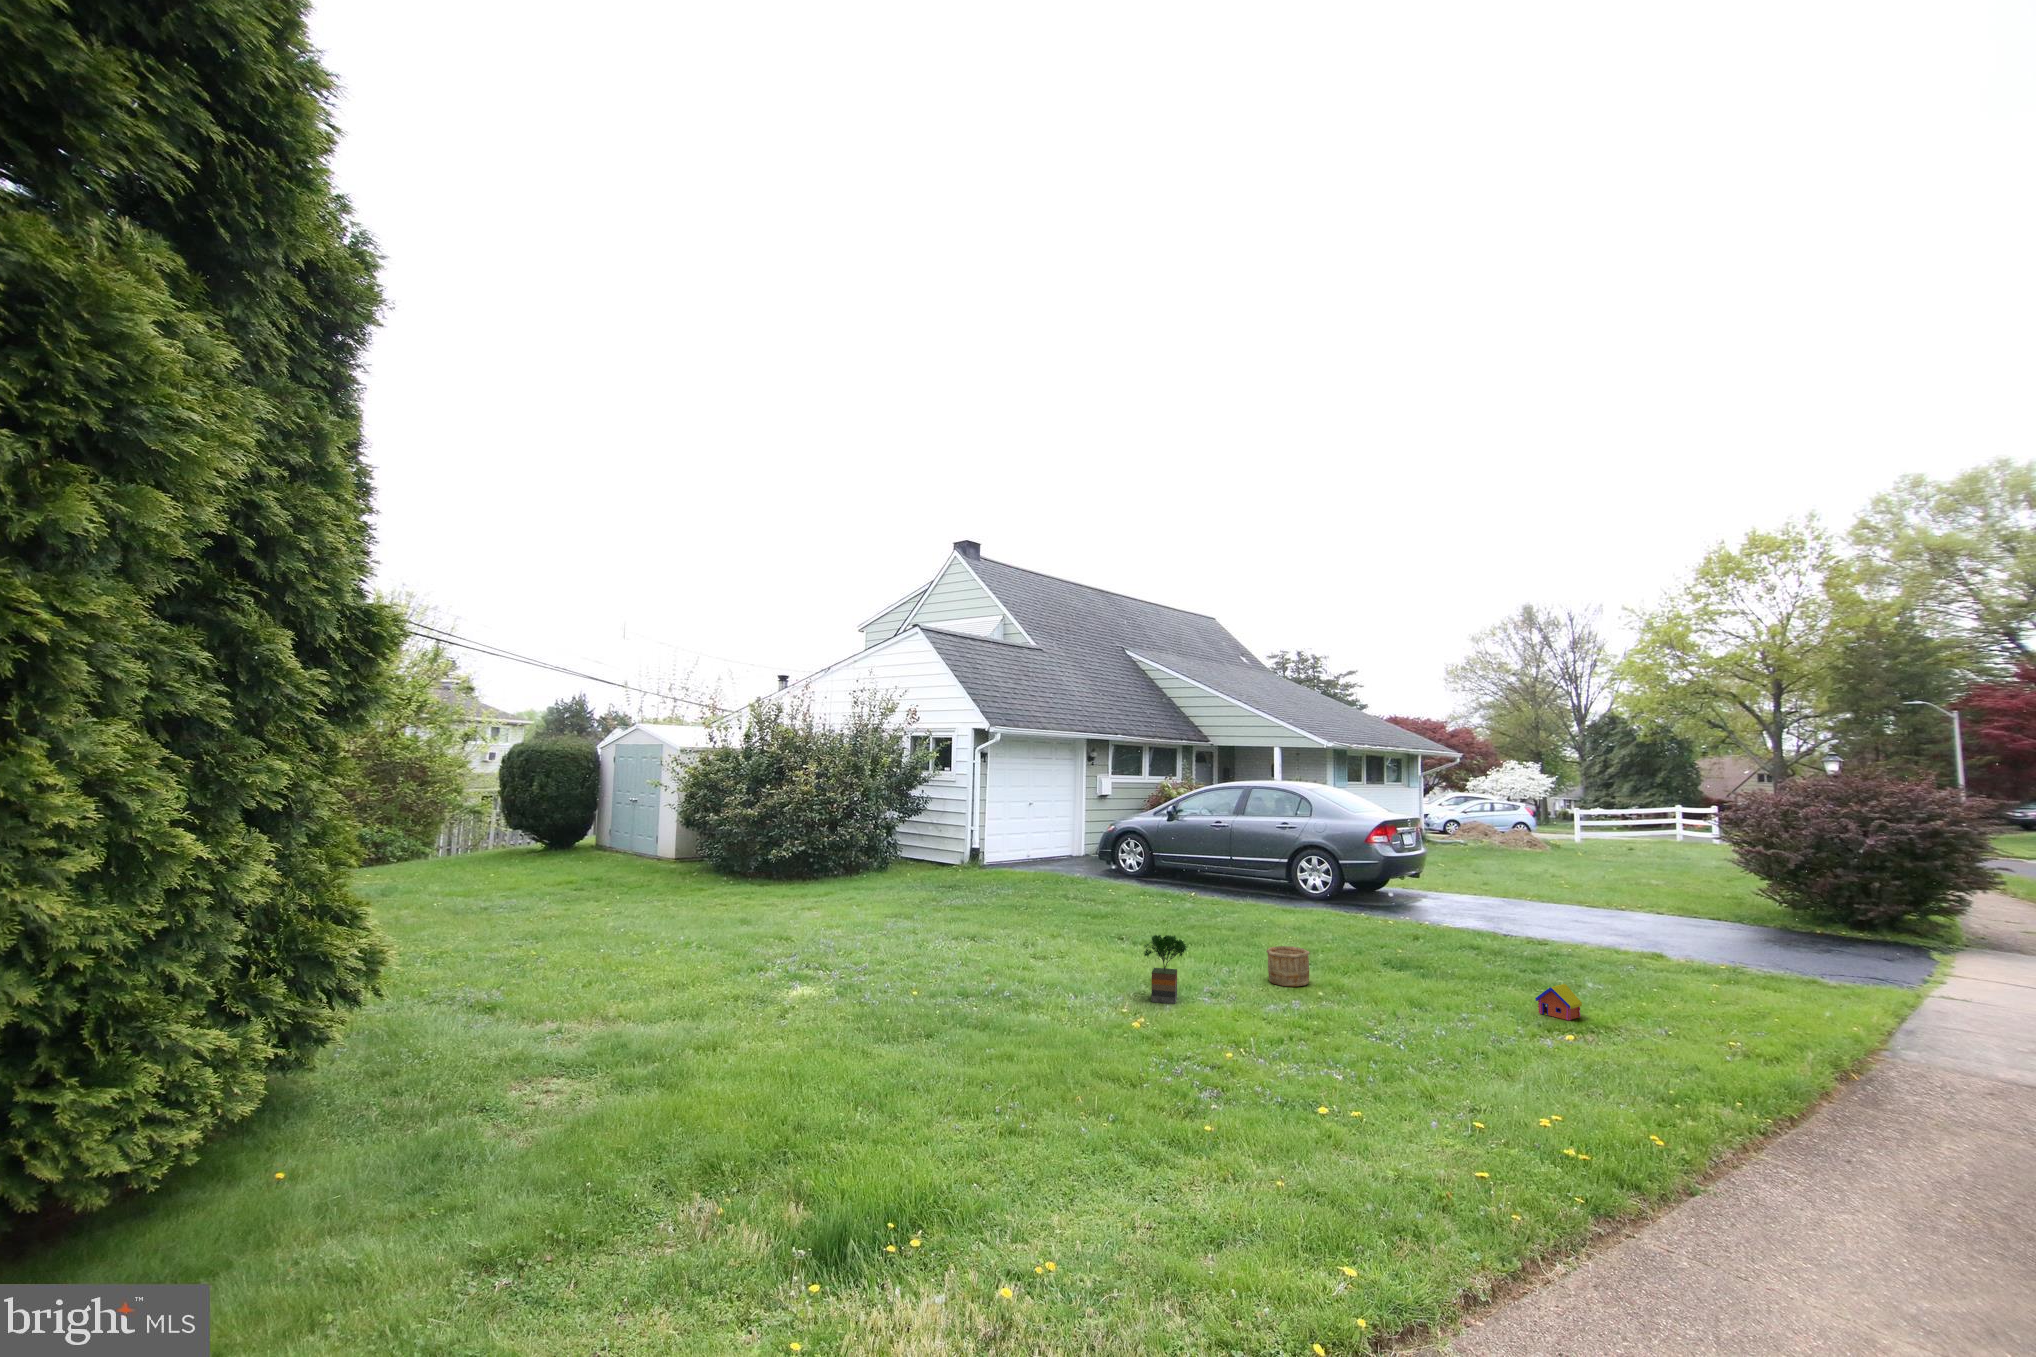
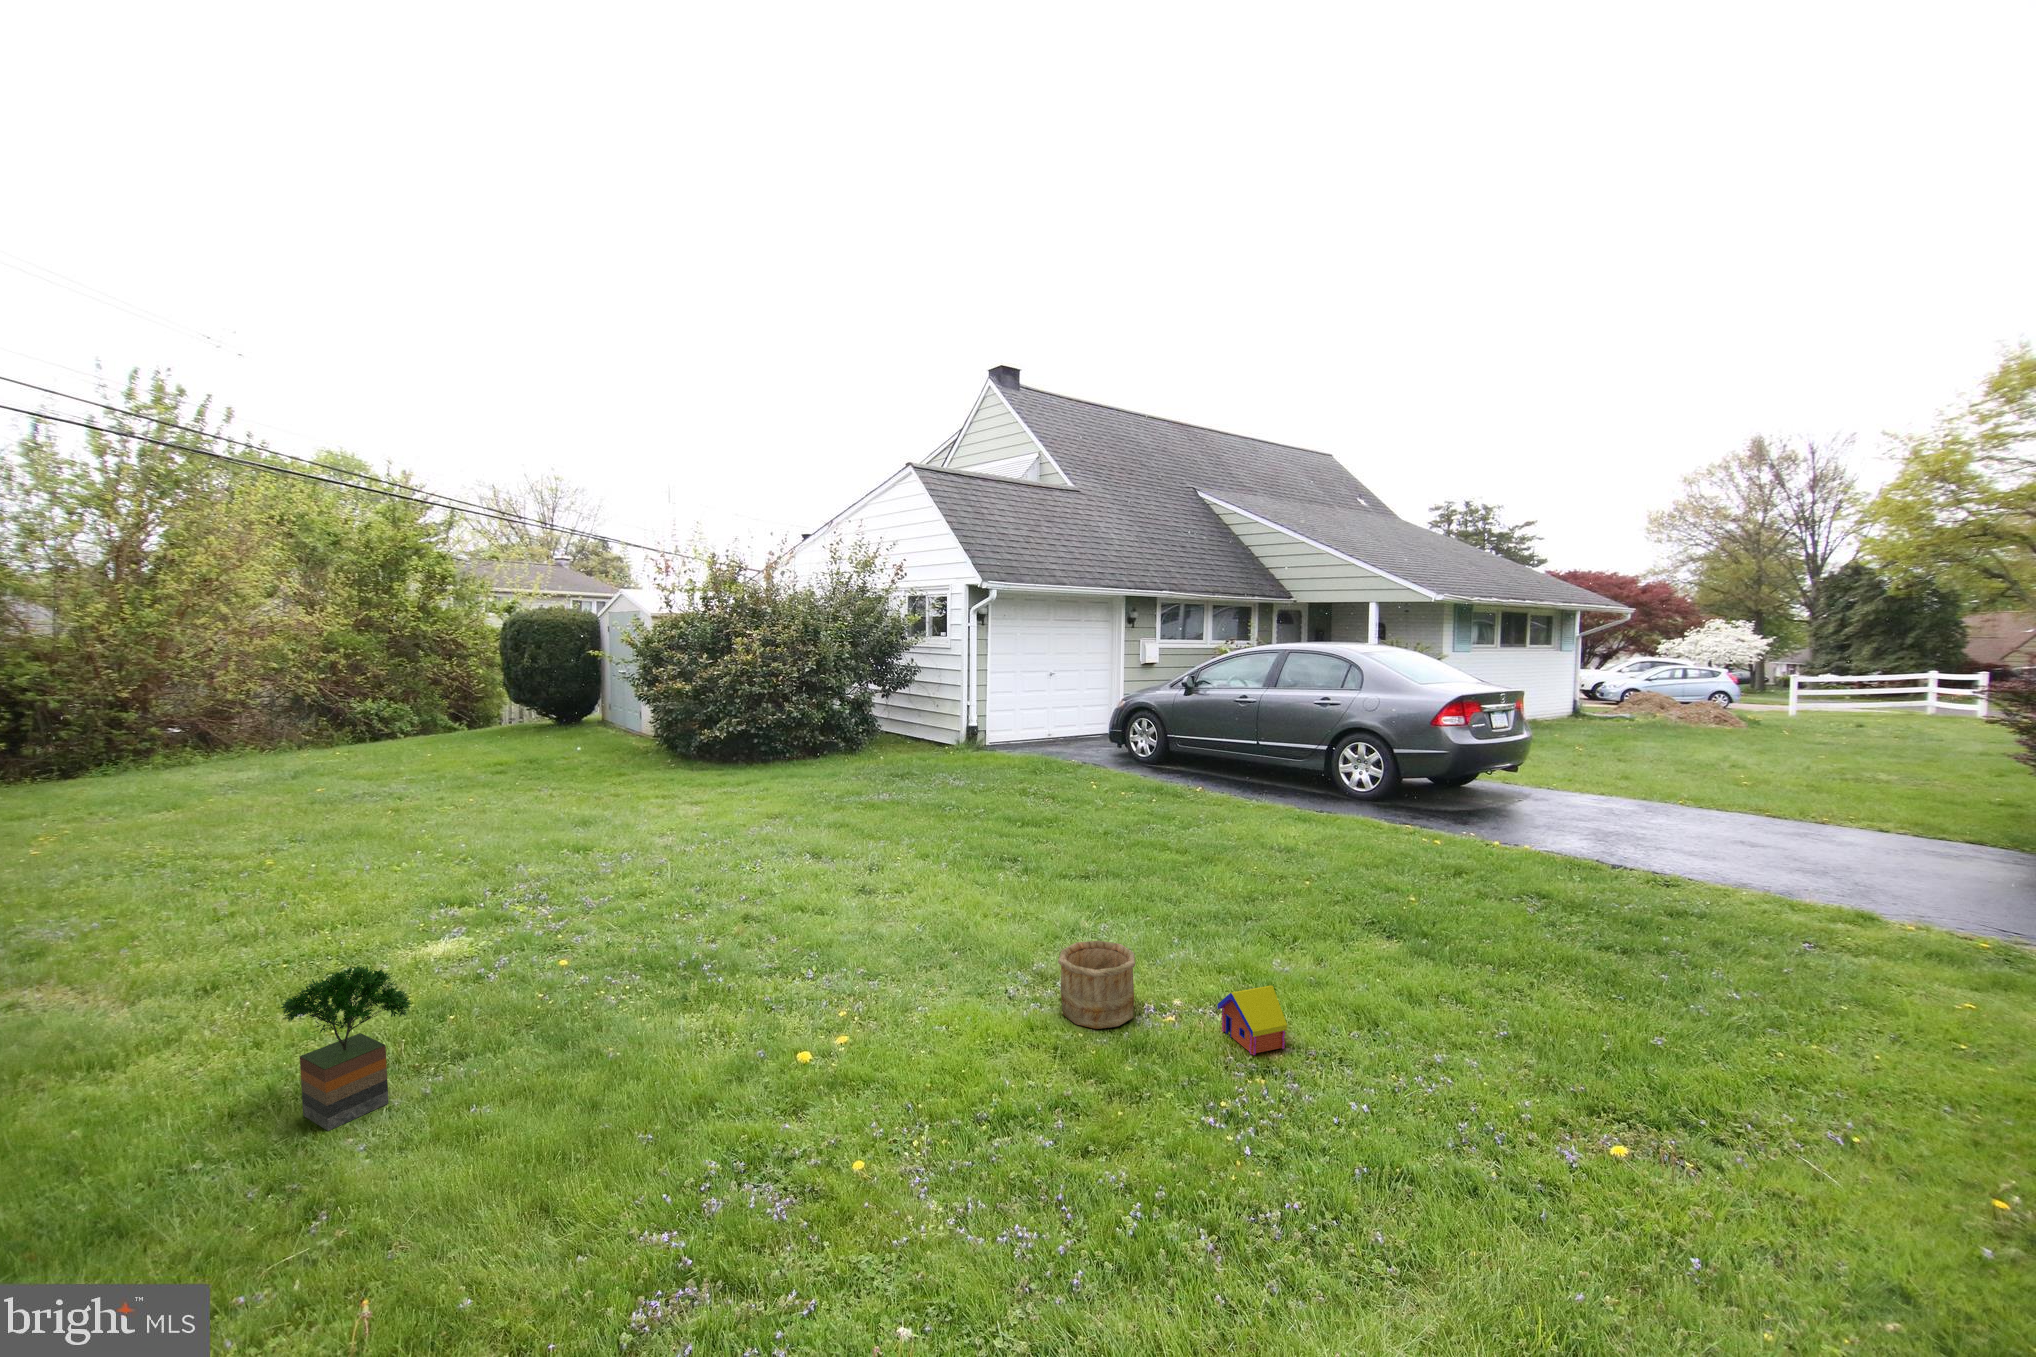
potted tree: present [1144,935,1187,1004] -> present [280,966,411,1131]
toy house: present [1535,984,1582,1021] -> present [1217,985,1287,1055]

